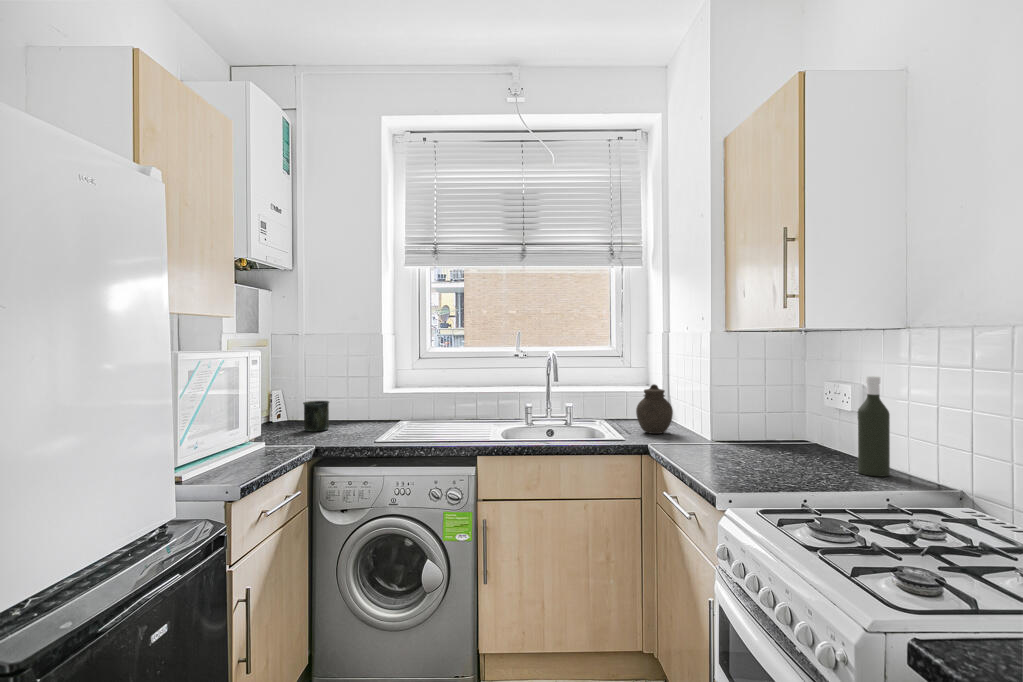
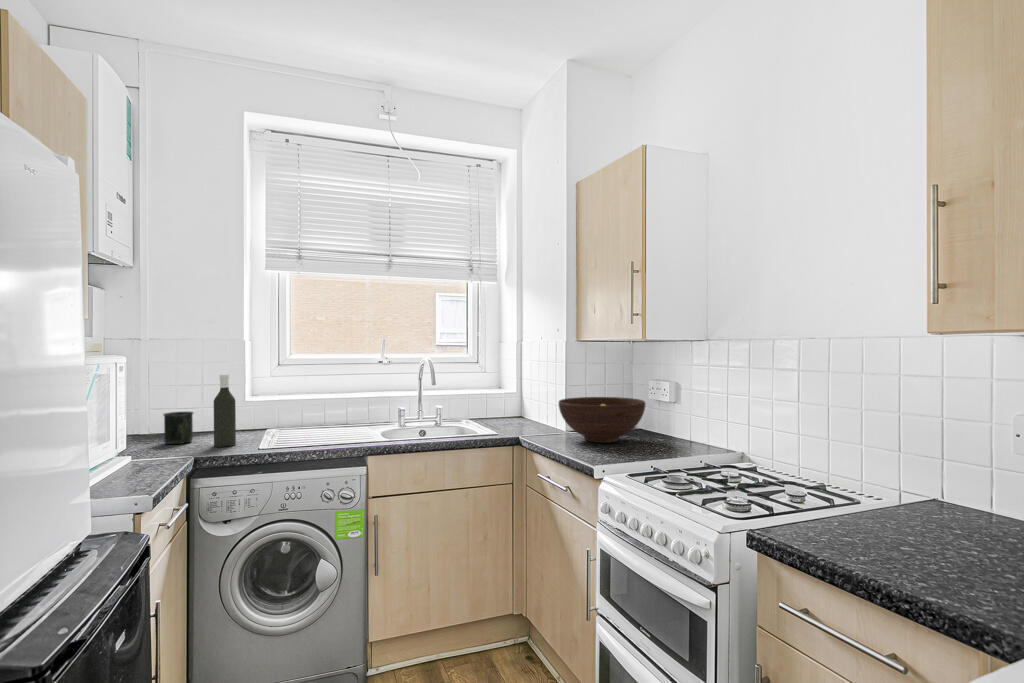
bottle: present [858,376,890,477] -> present [214,374,236,447]
jar: present [636,384,673,434] -> none [501,386,532,428]
fruit bowl: none [693,402,809,460] -> present [559,397,645,443]

